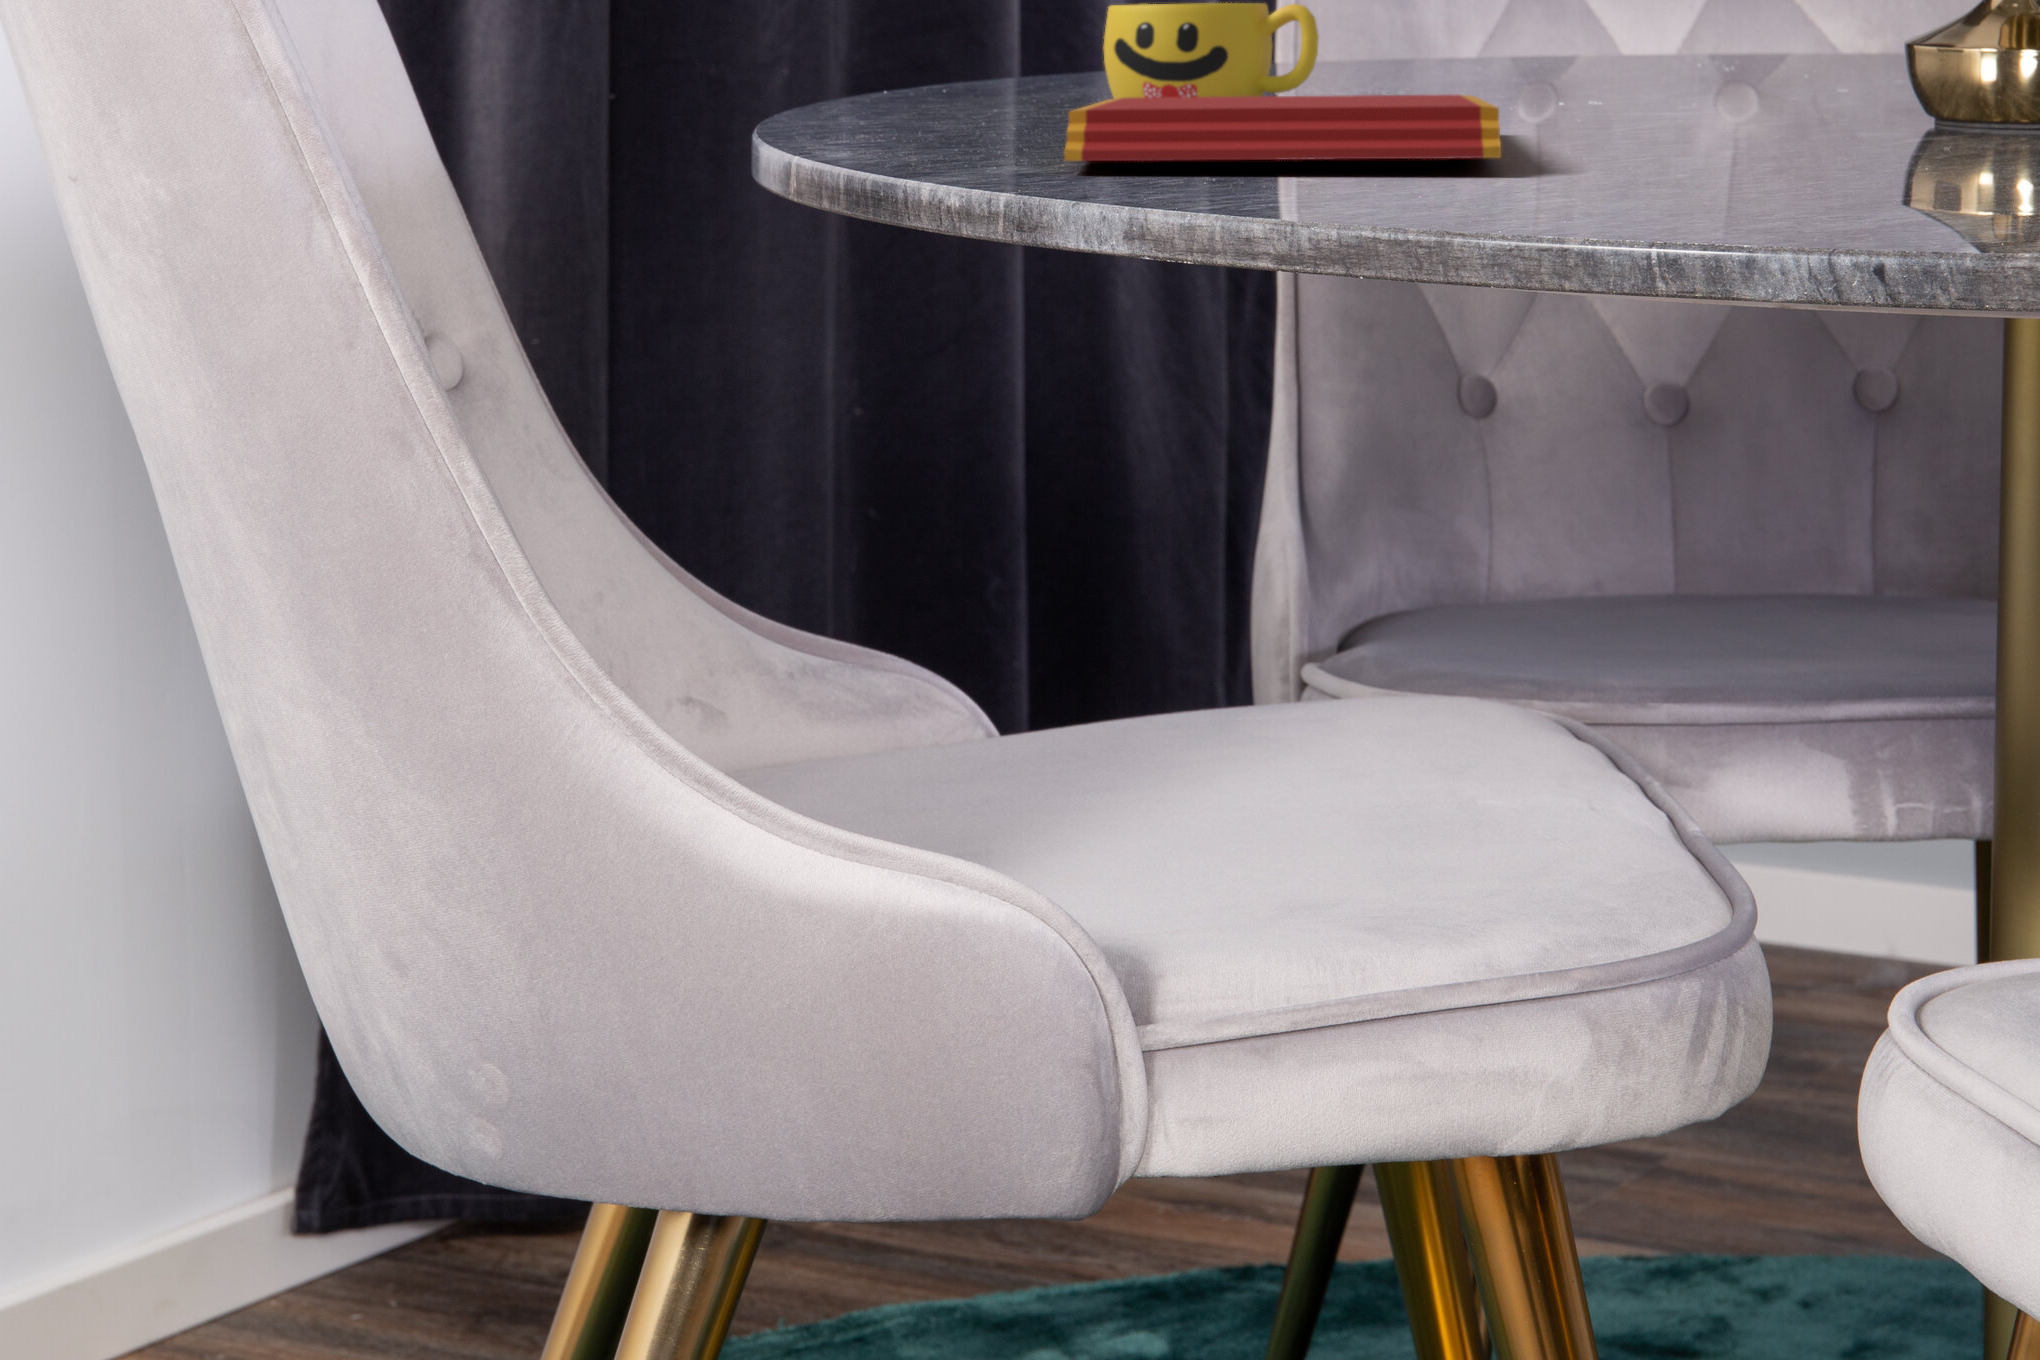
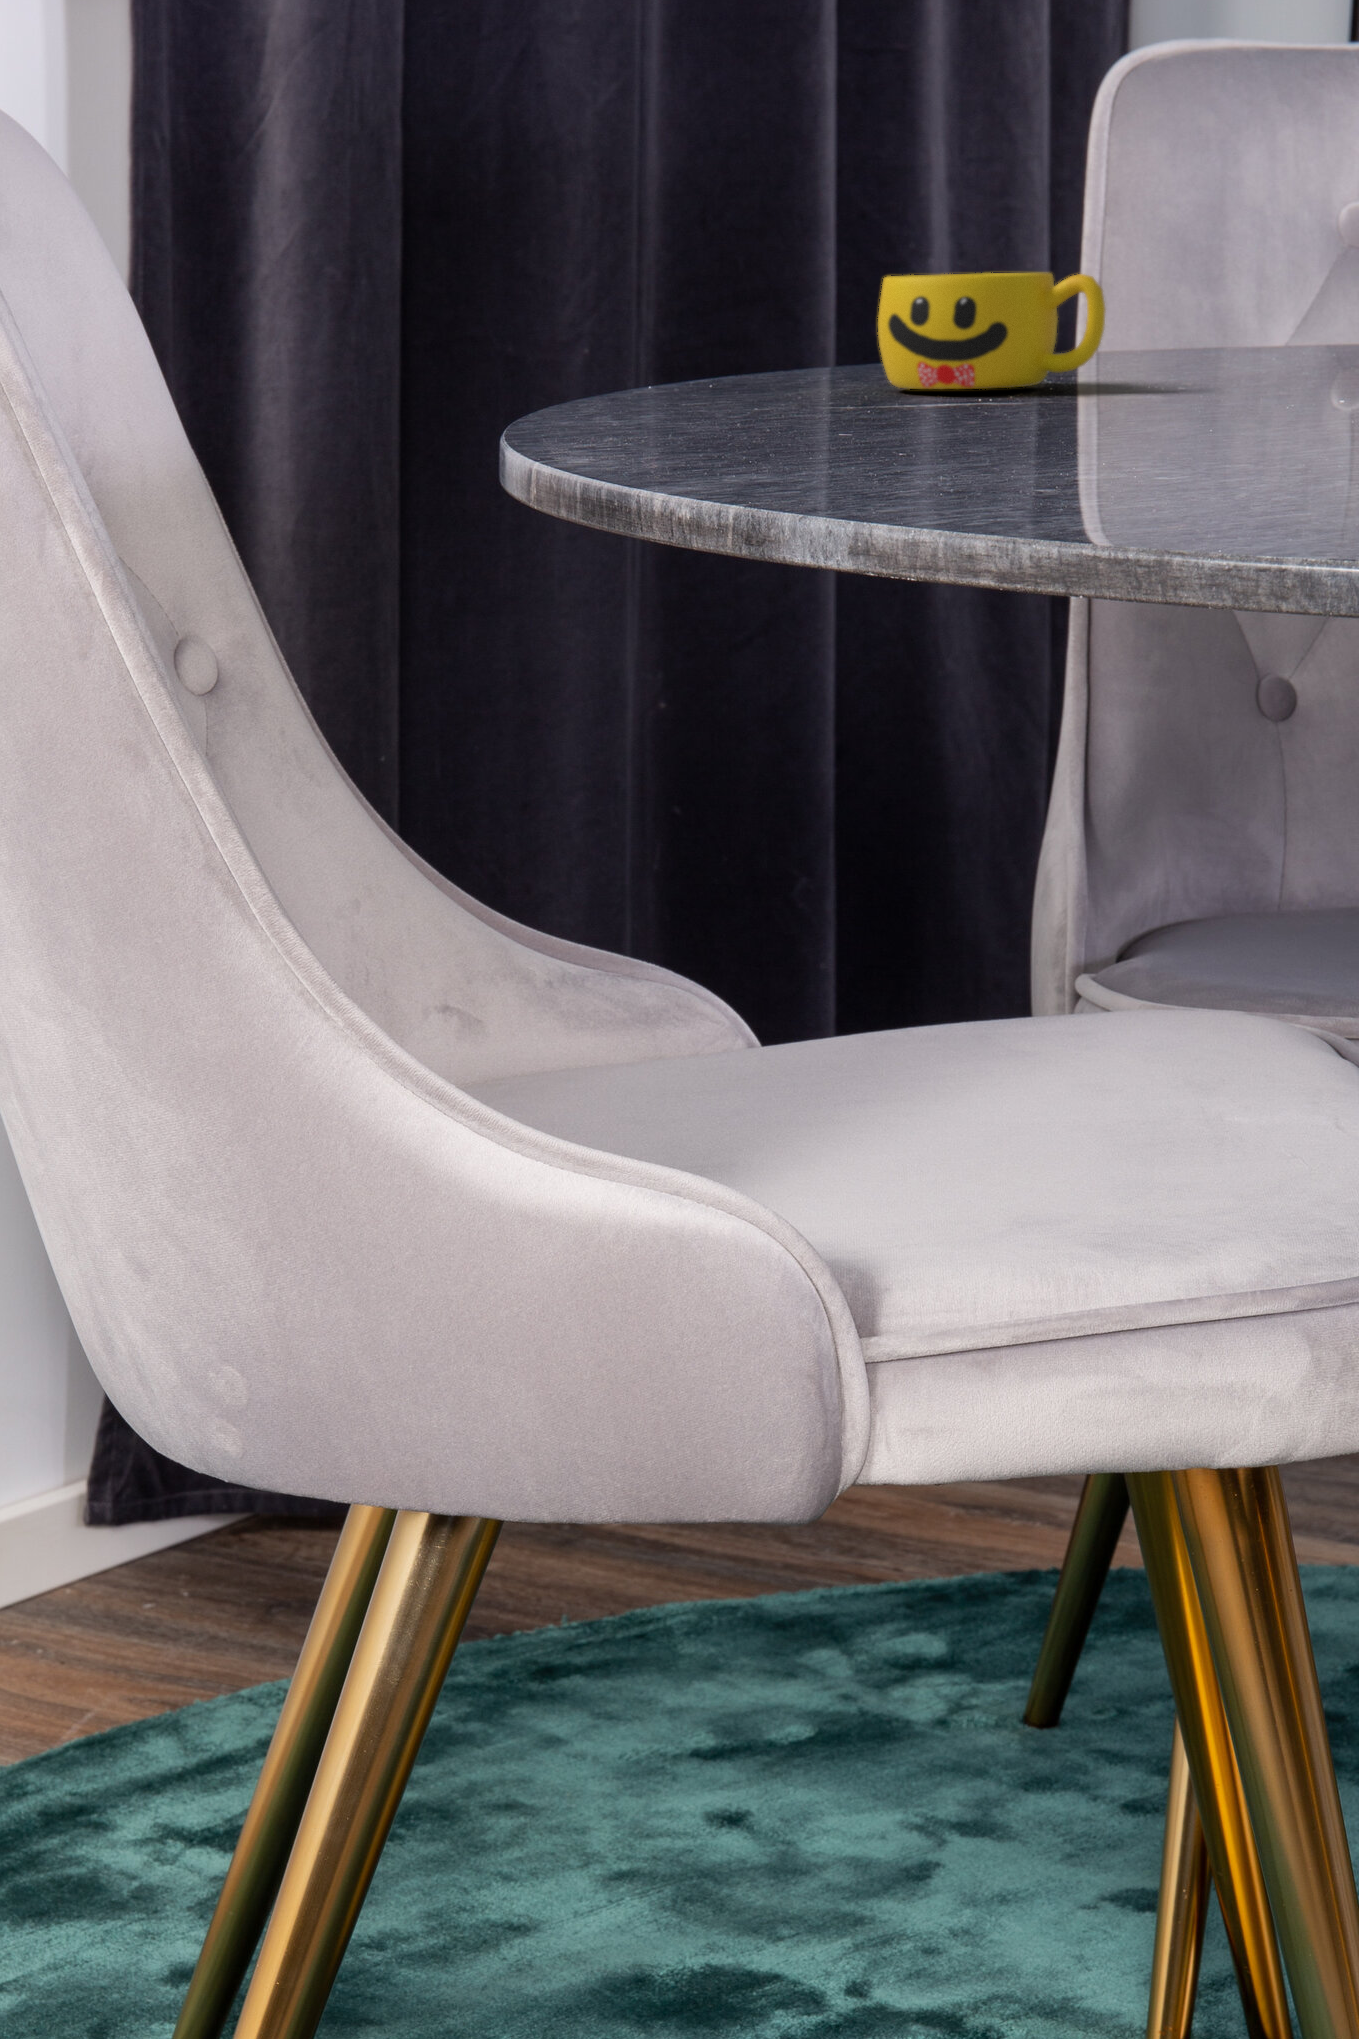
book: present [1064,94,1501,161] -> none [805,380,1258,467]

